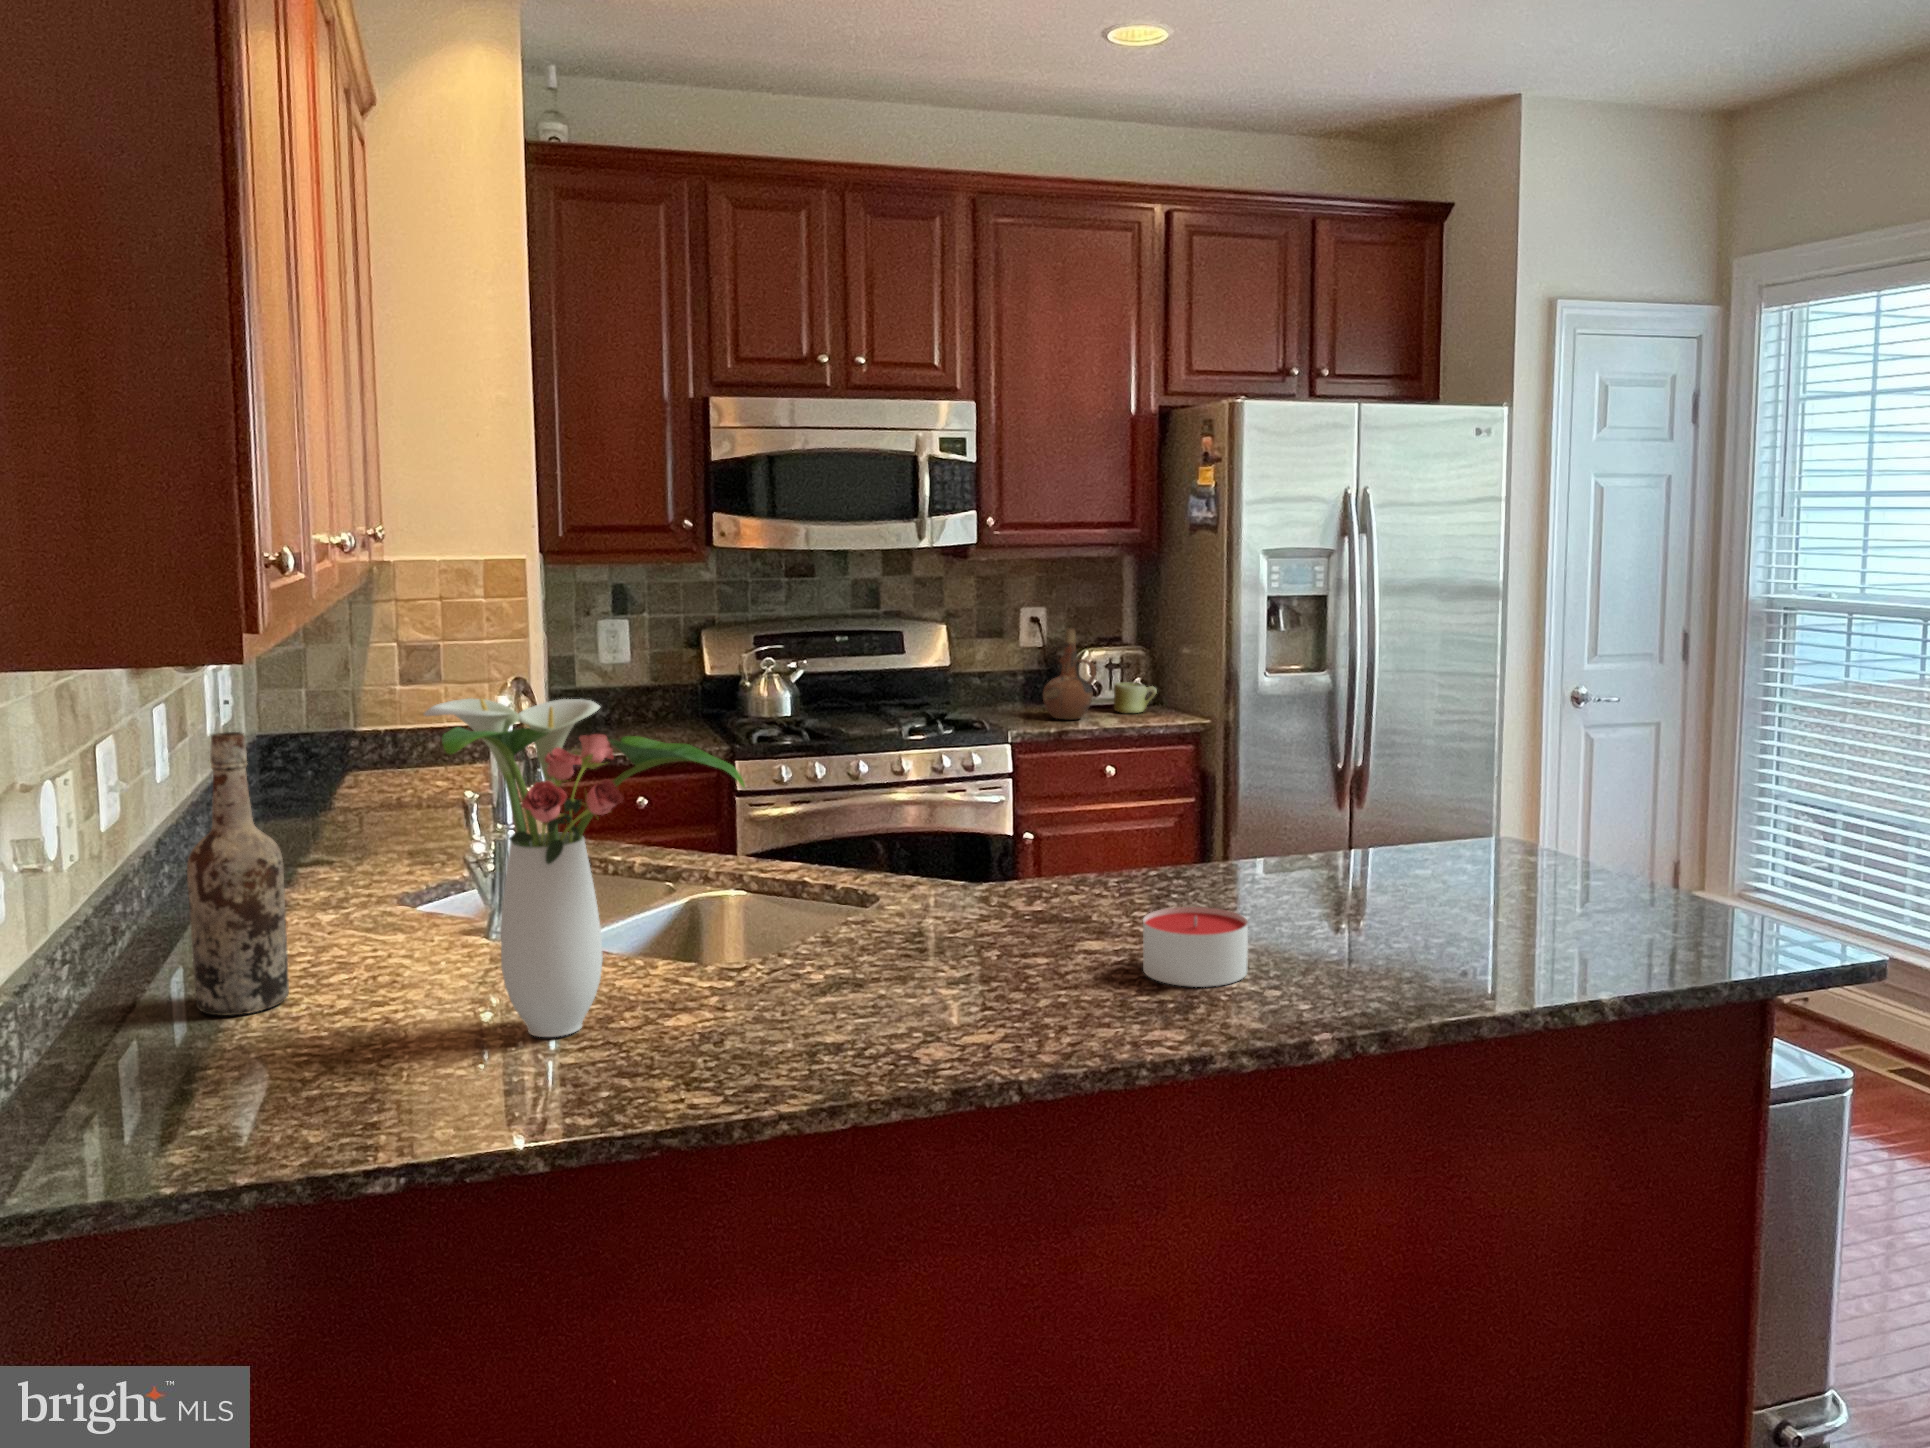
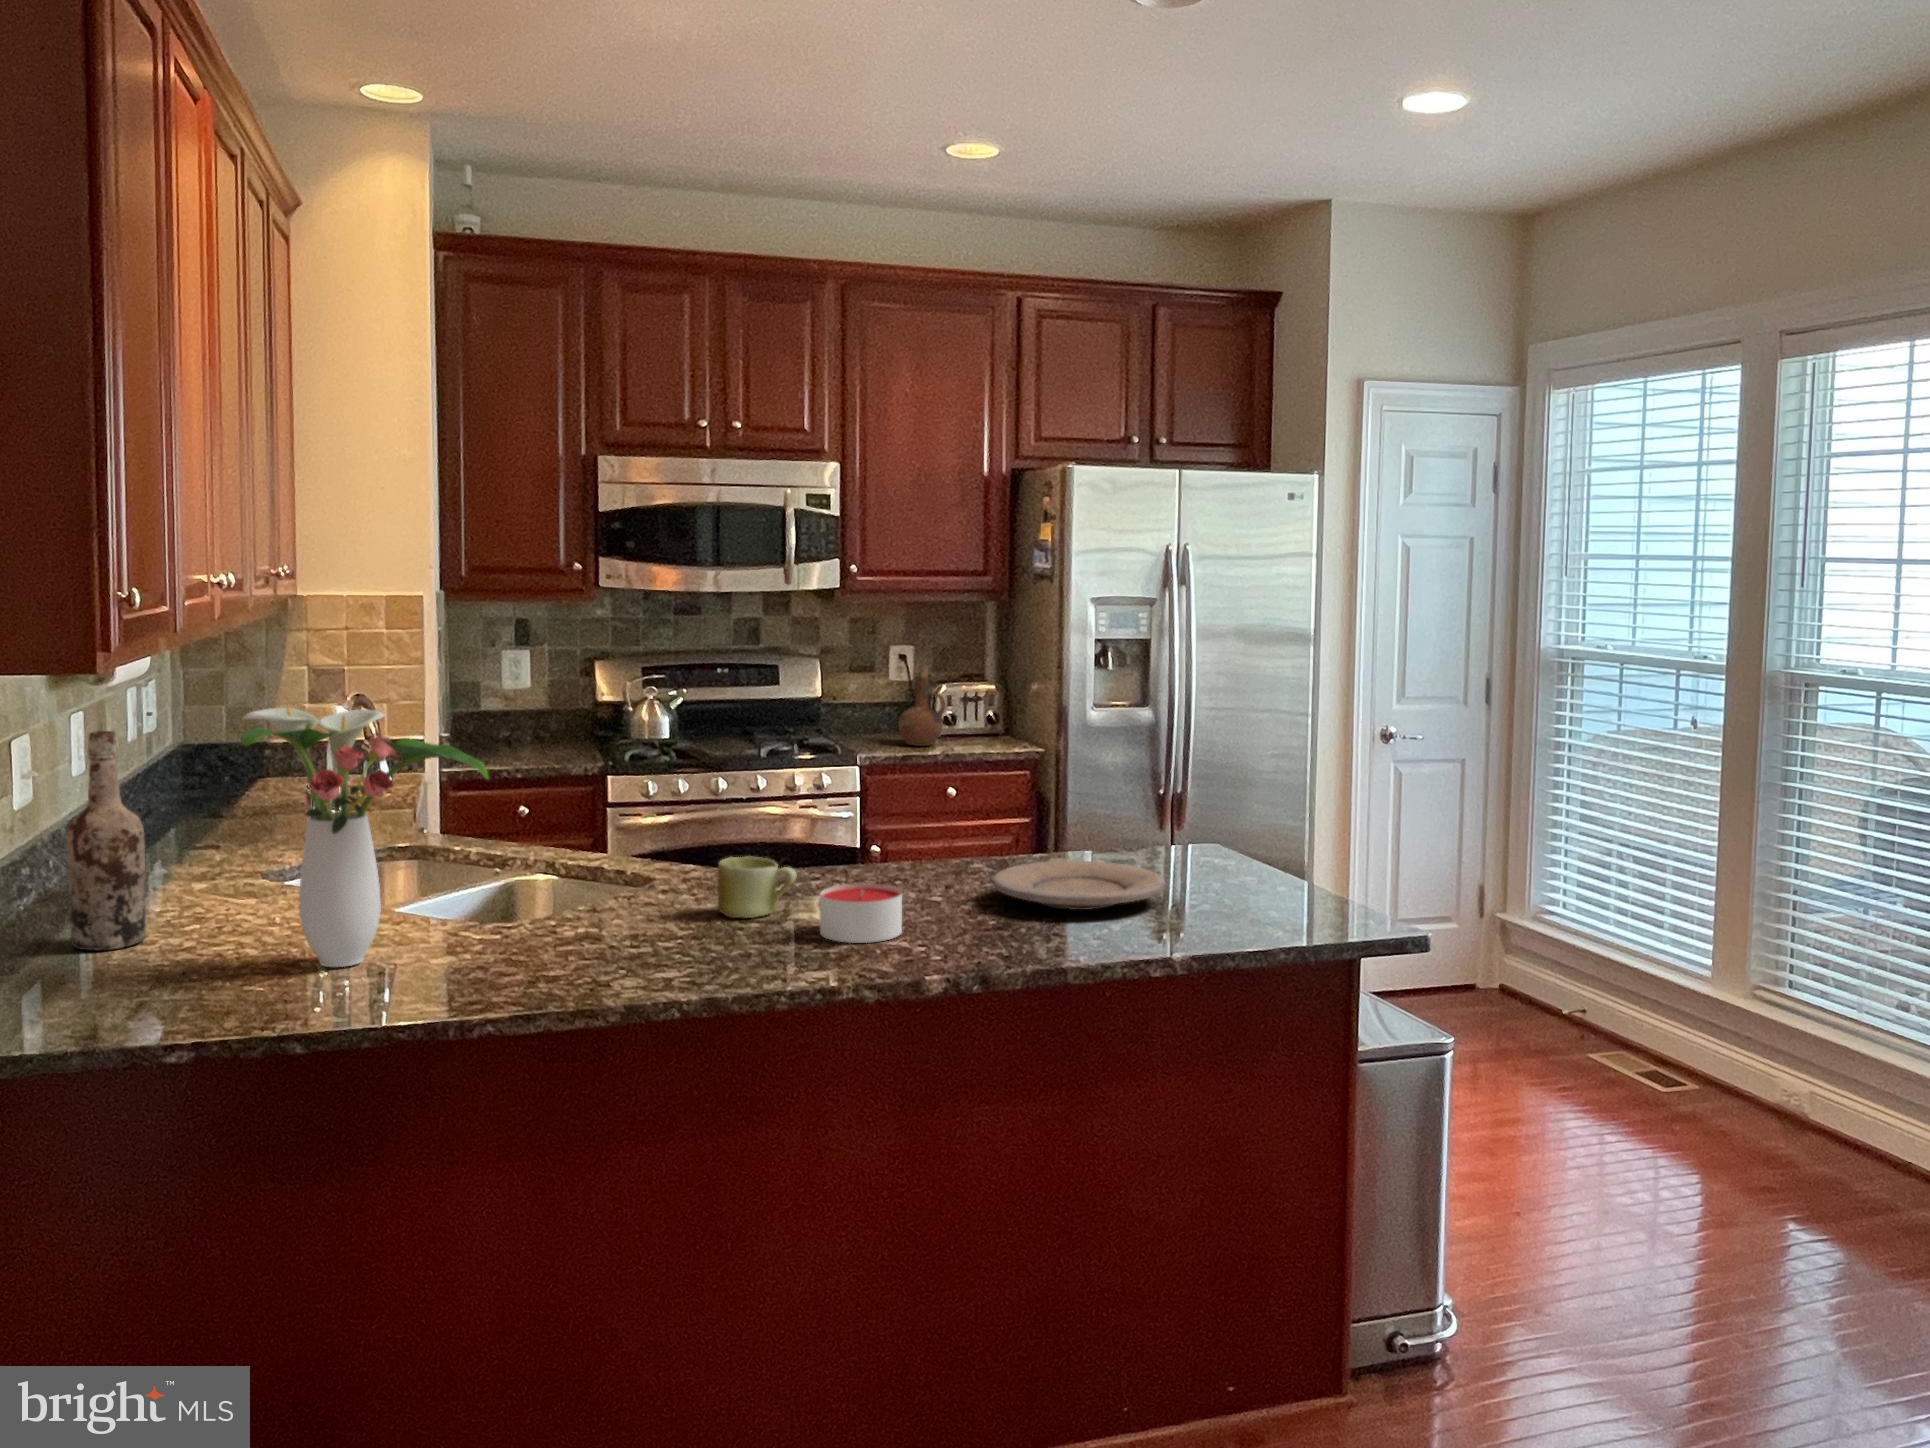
mug: present [1114,682,1157,713] -> present [718,856,797,918]
plate: none [1320,866,1544,932] -> present [993,861,1166,910]

